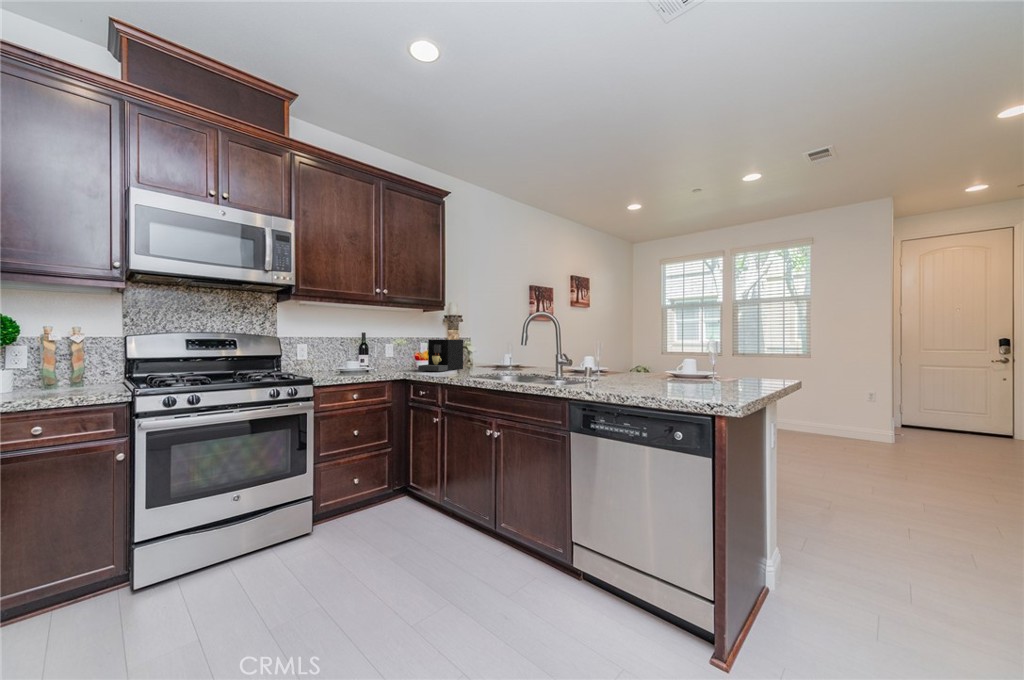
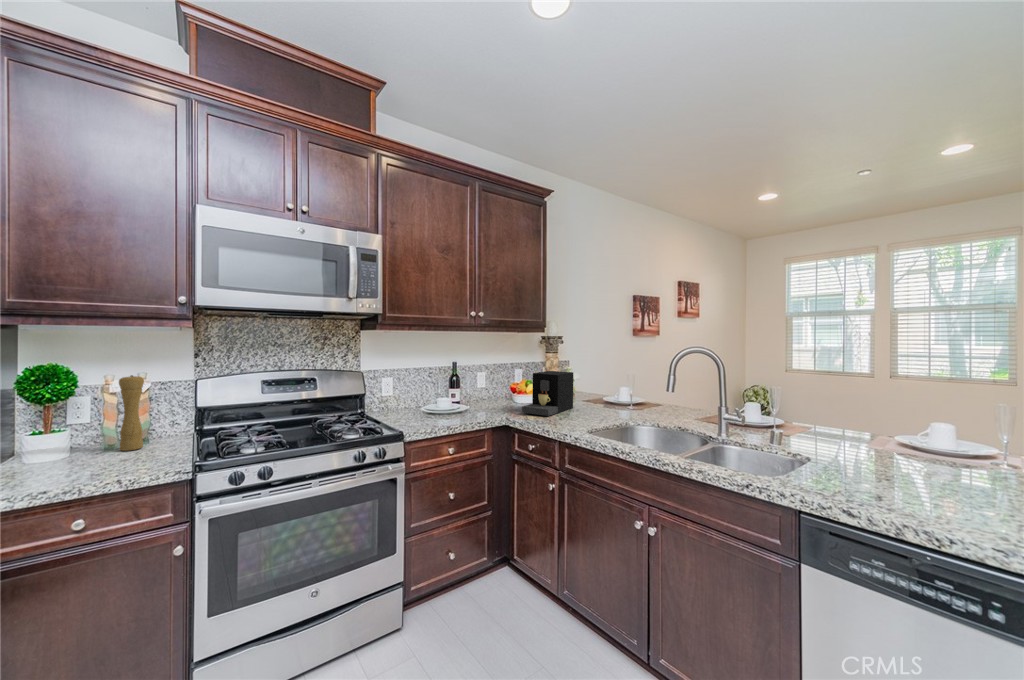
pepper mill: none [58,326,81,388] -> present [119,375,144,451]

